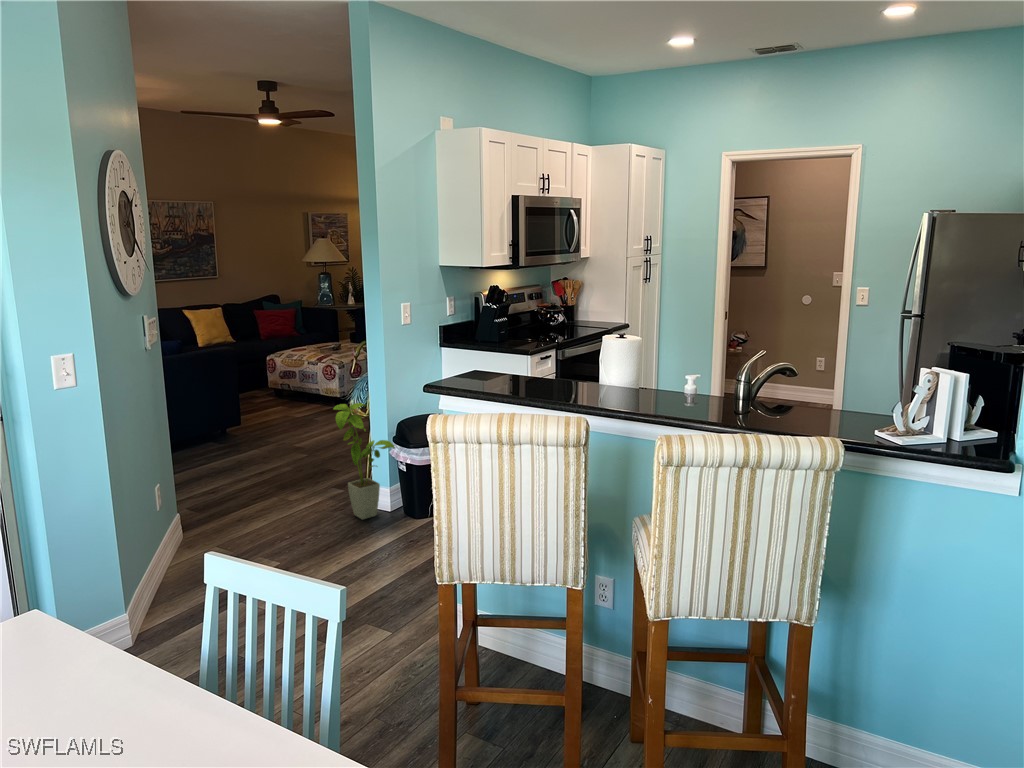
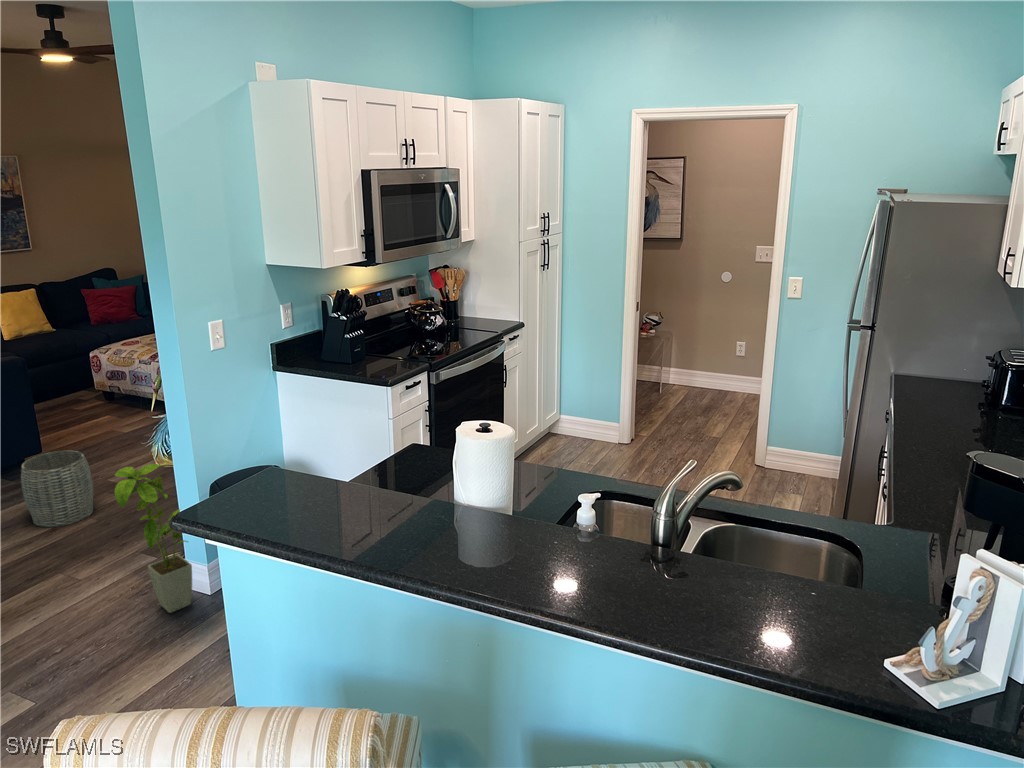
woven basket: none [241,414,289,470] -> present [21,451,93,527]

